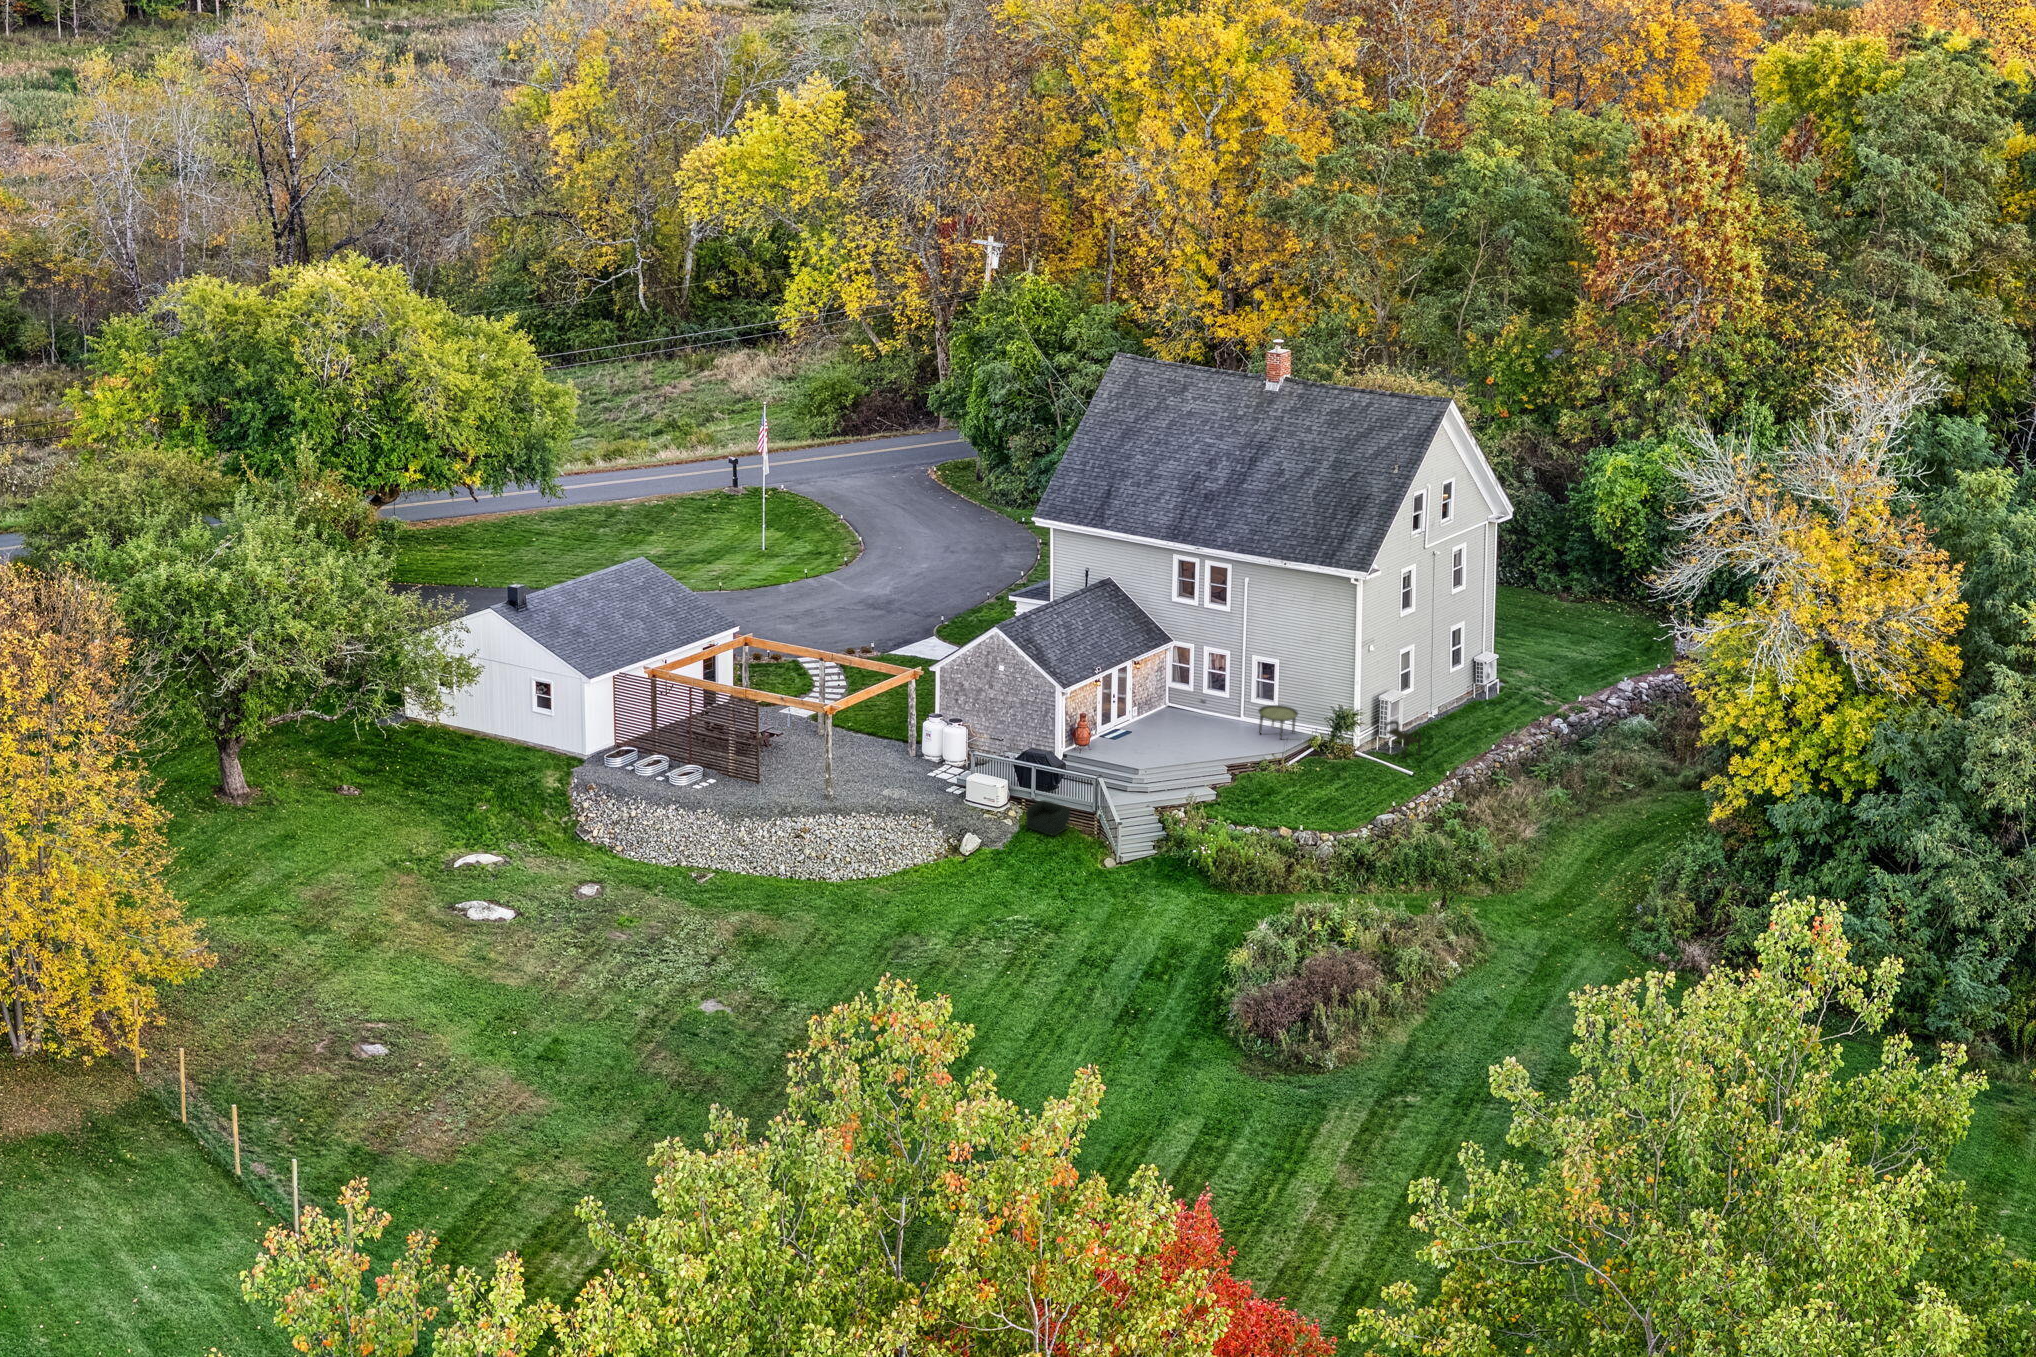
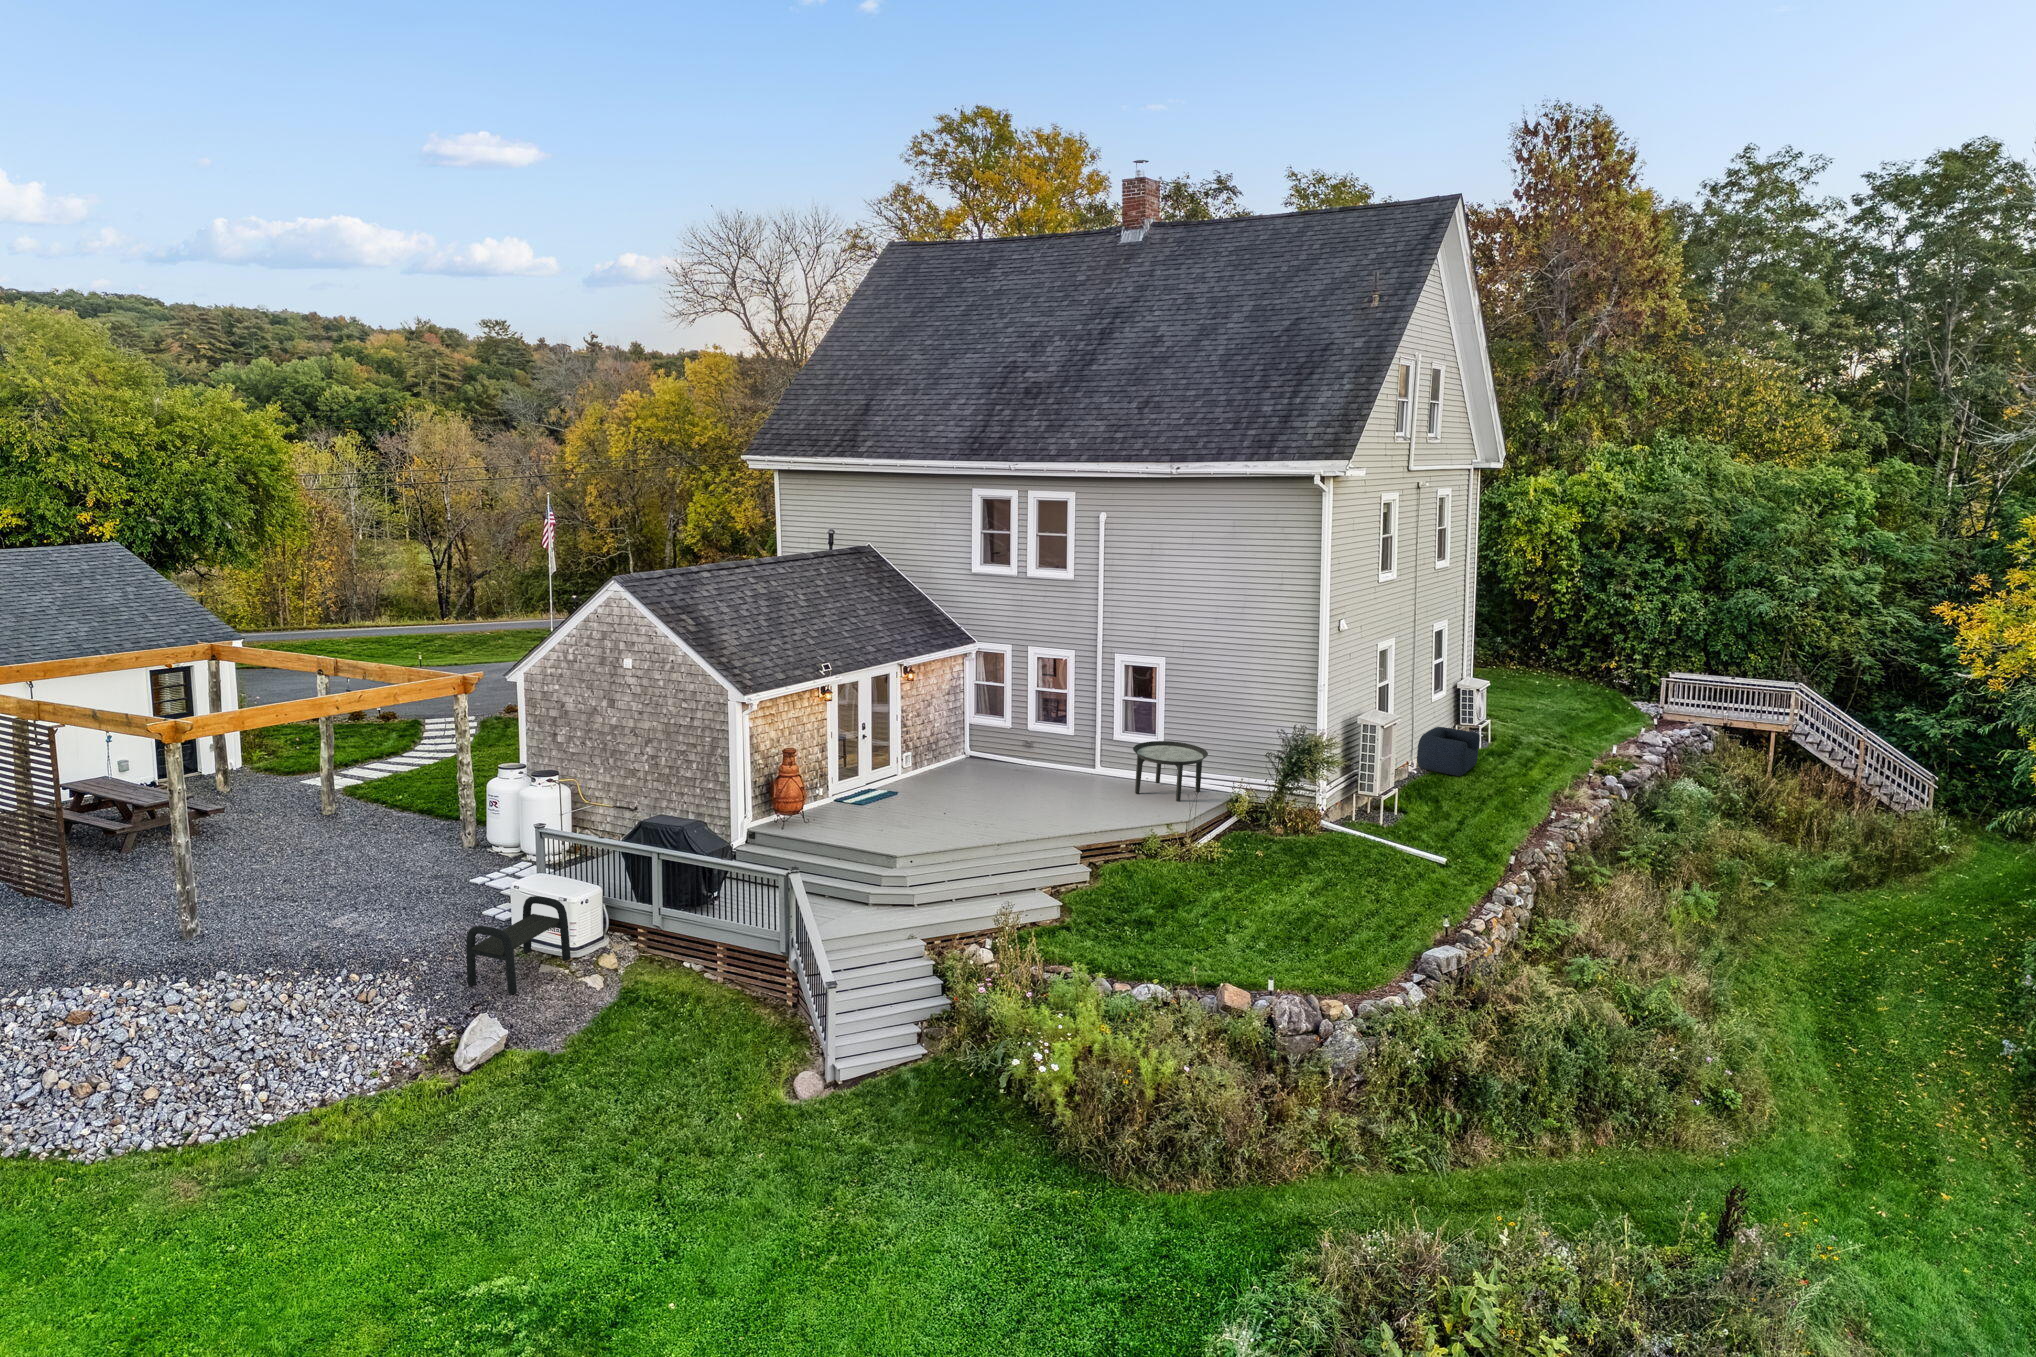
bench: present [1385,721,1422,758] -> present [466,896,571,994]
armchair: present [1026,800,1070,836] -> present [1417,727,1480,776]

